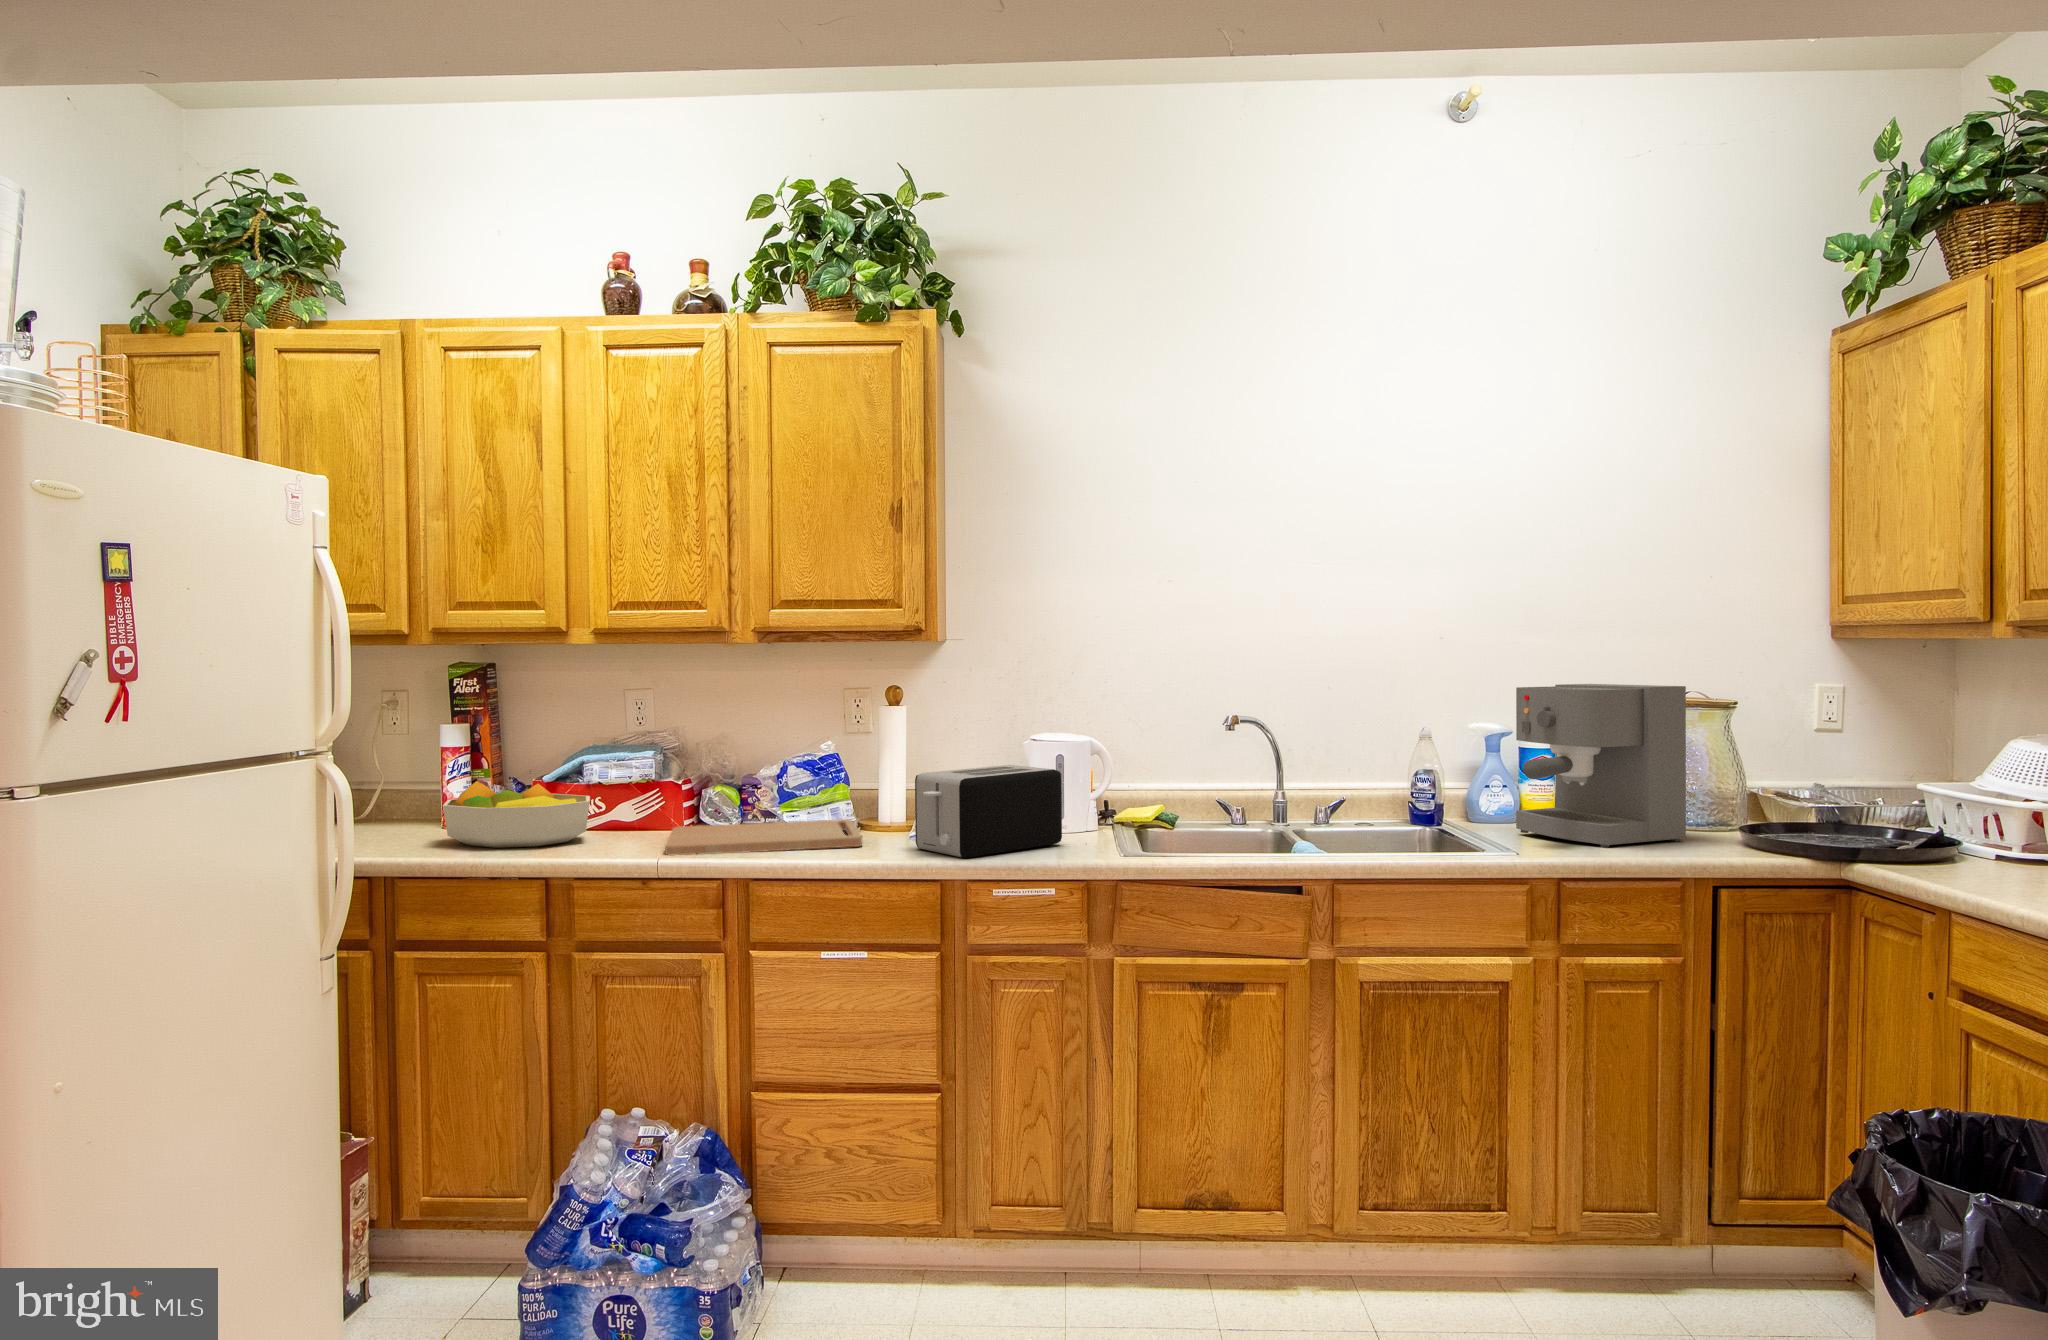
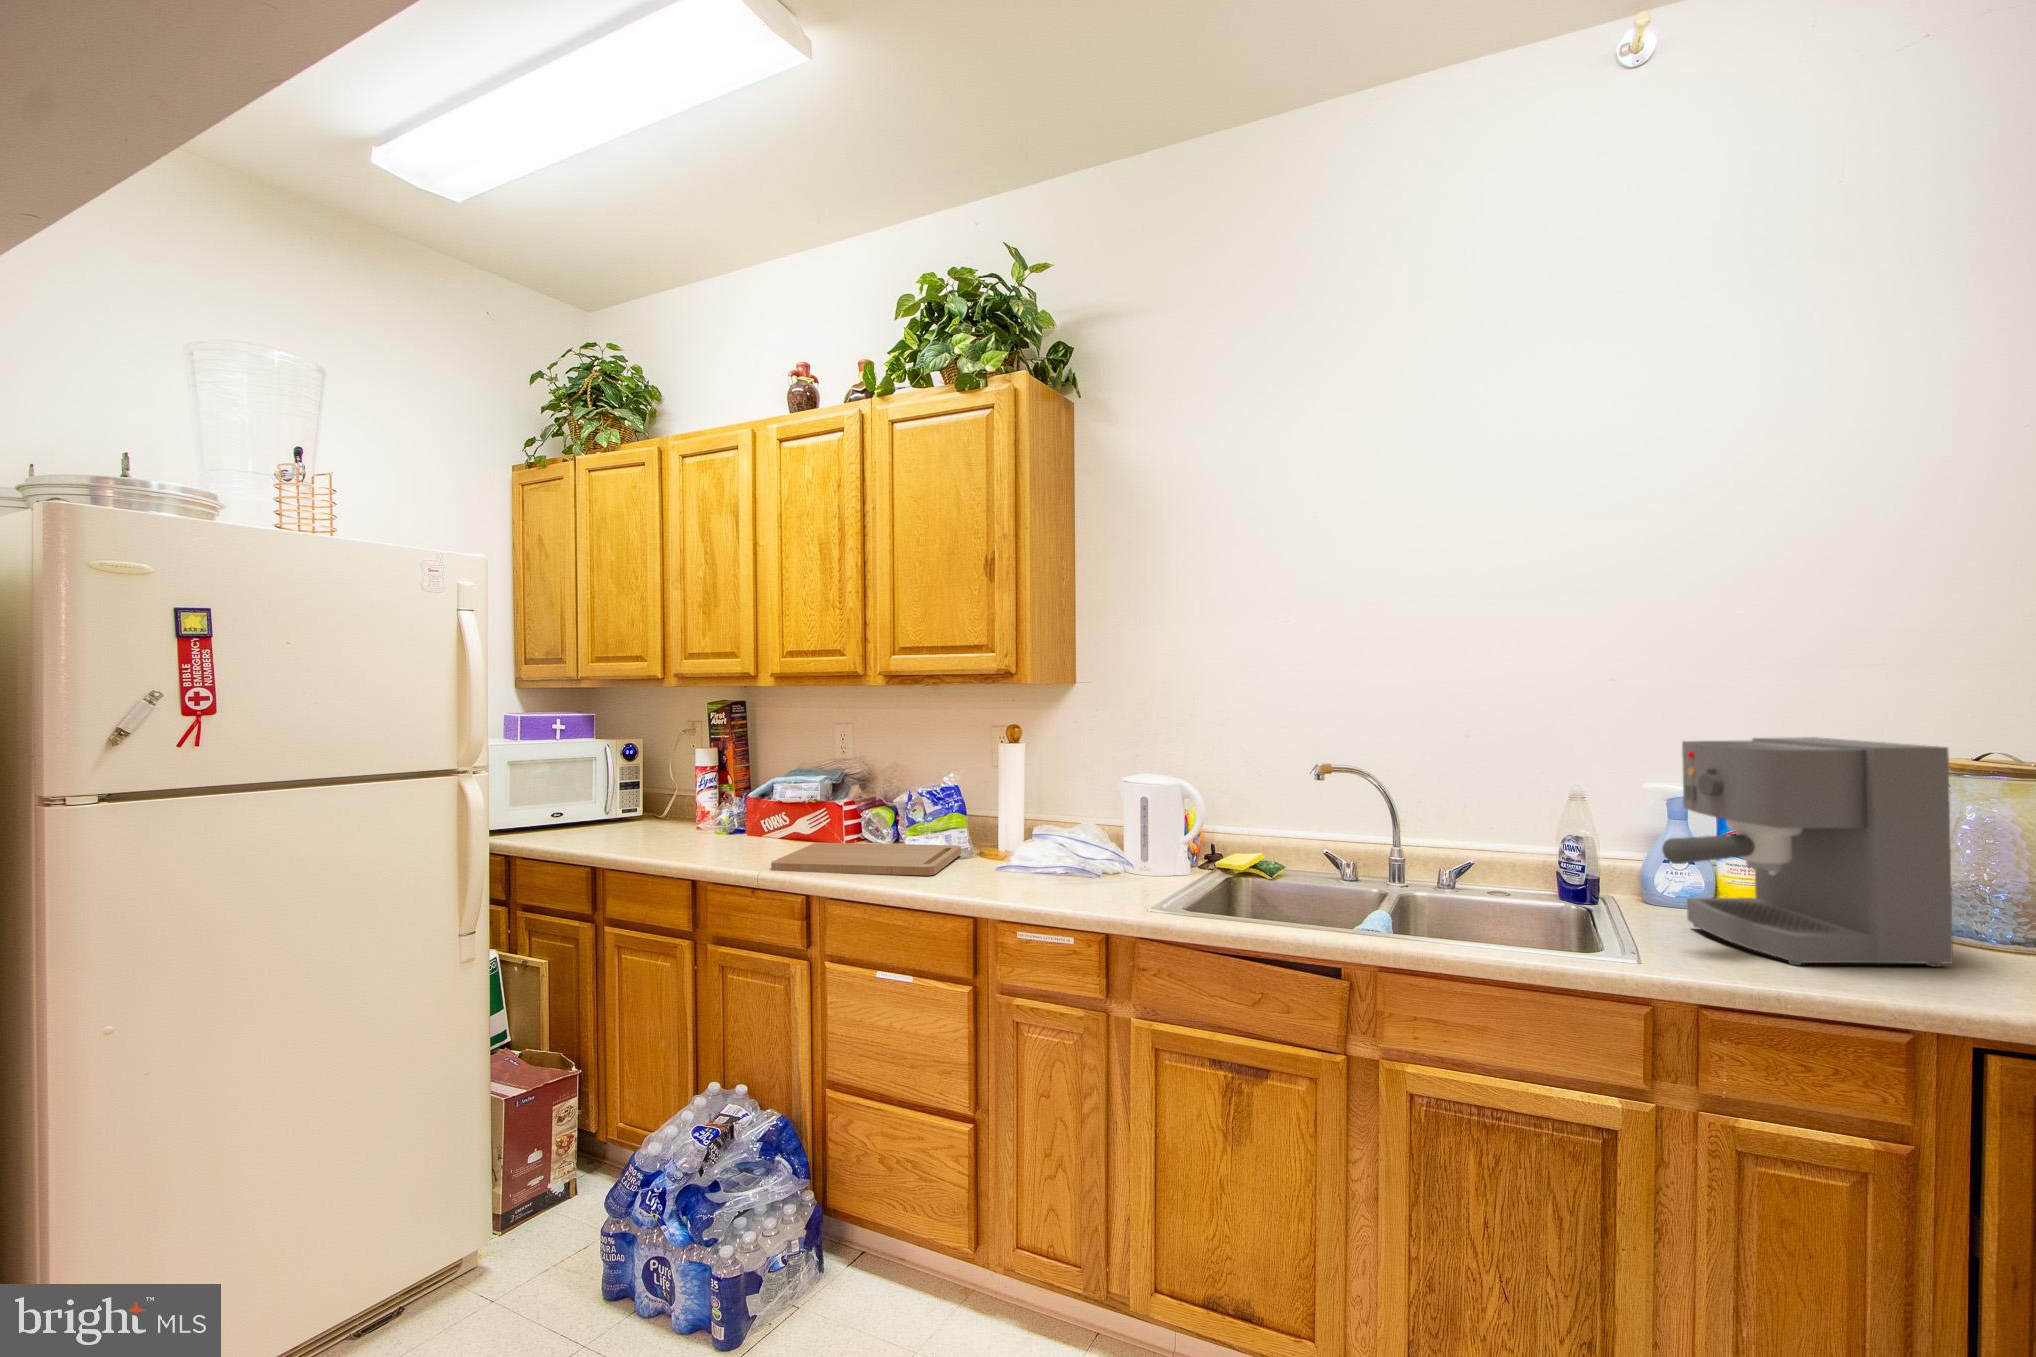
toaster: present [915,765,1062,858] -> none [966,805,1114,898]
fruit bowl: present [443,781,590,848] -> none [646,796,757,853]

